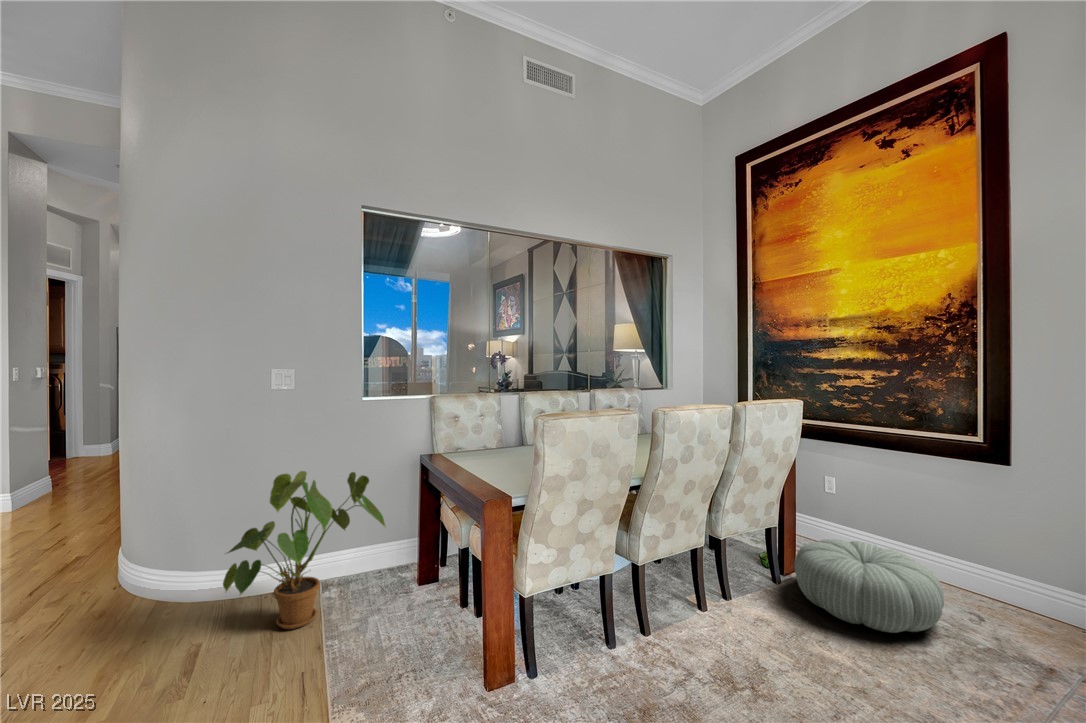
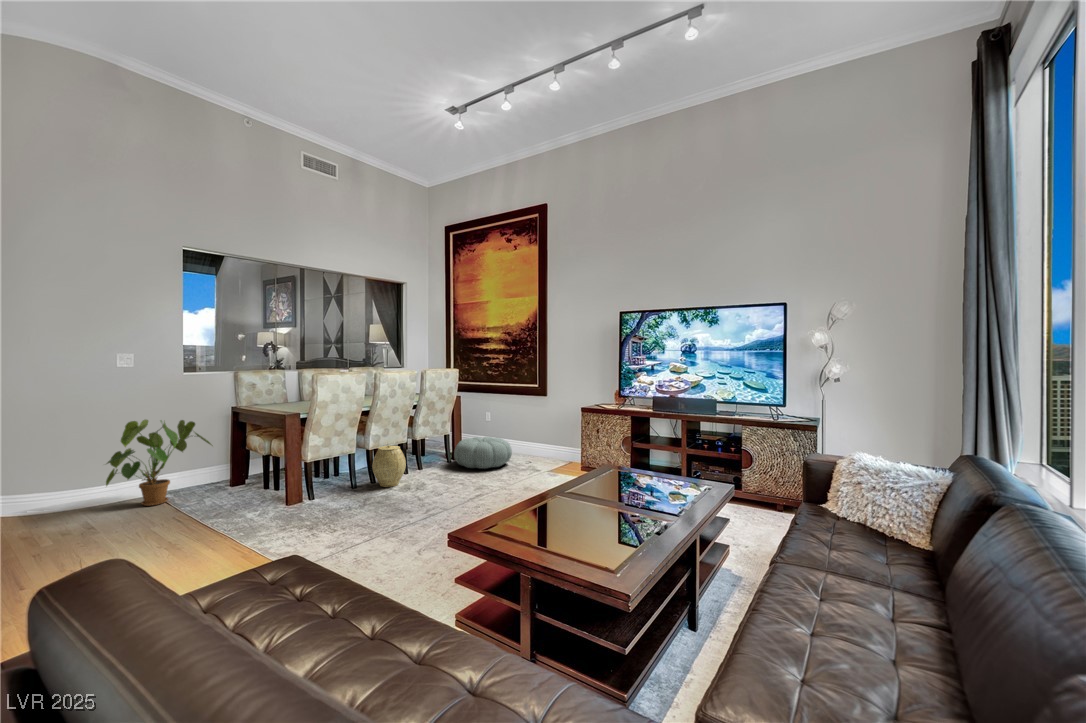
woven basket: none [649,564,721,666] -> present [372,445,406,487]

